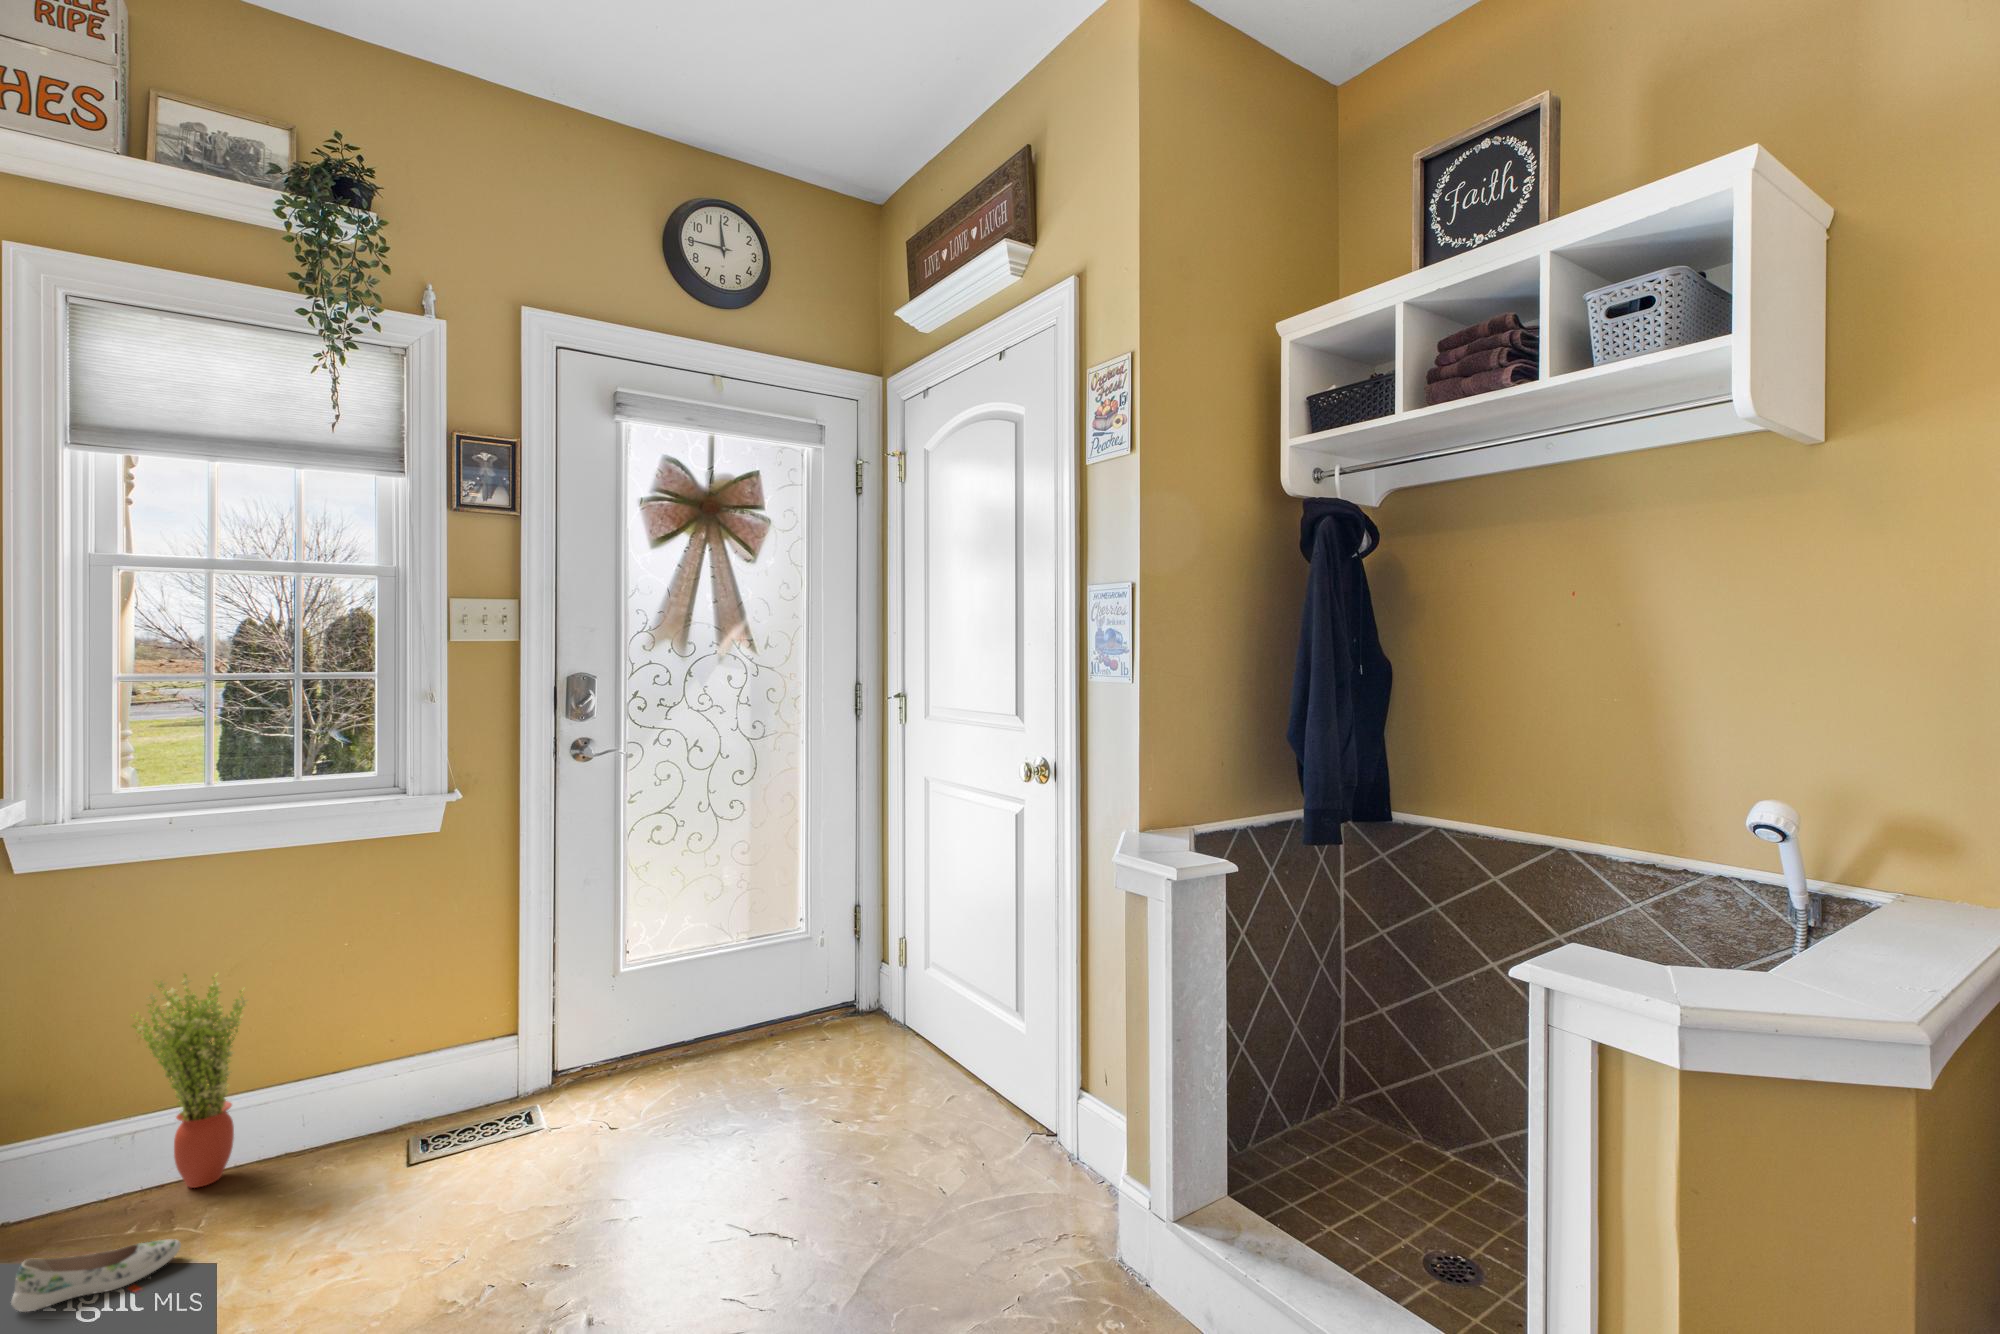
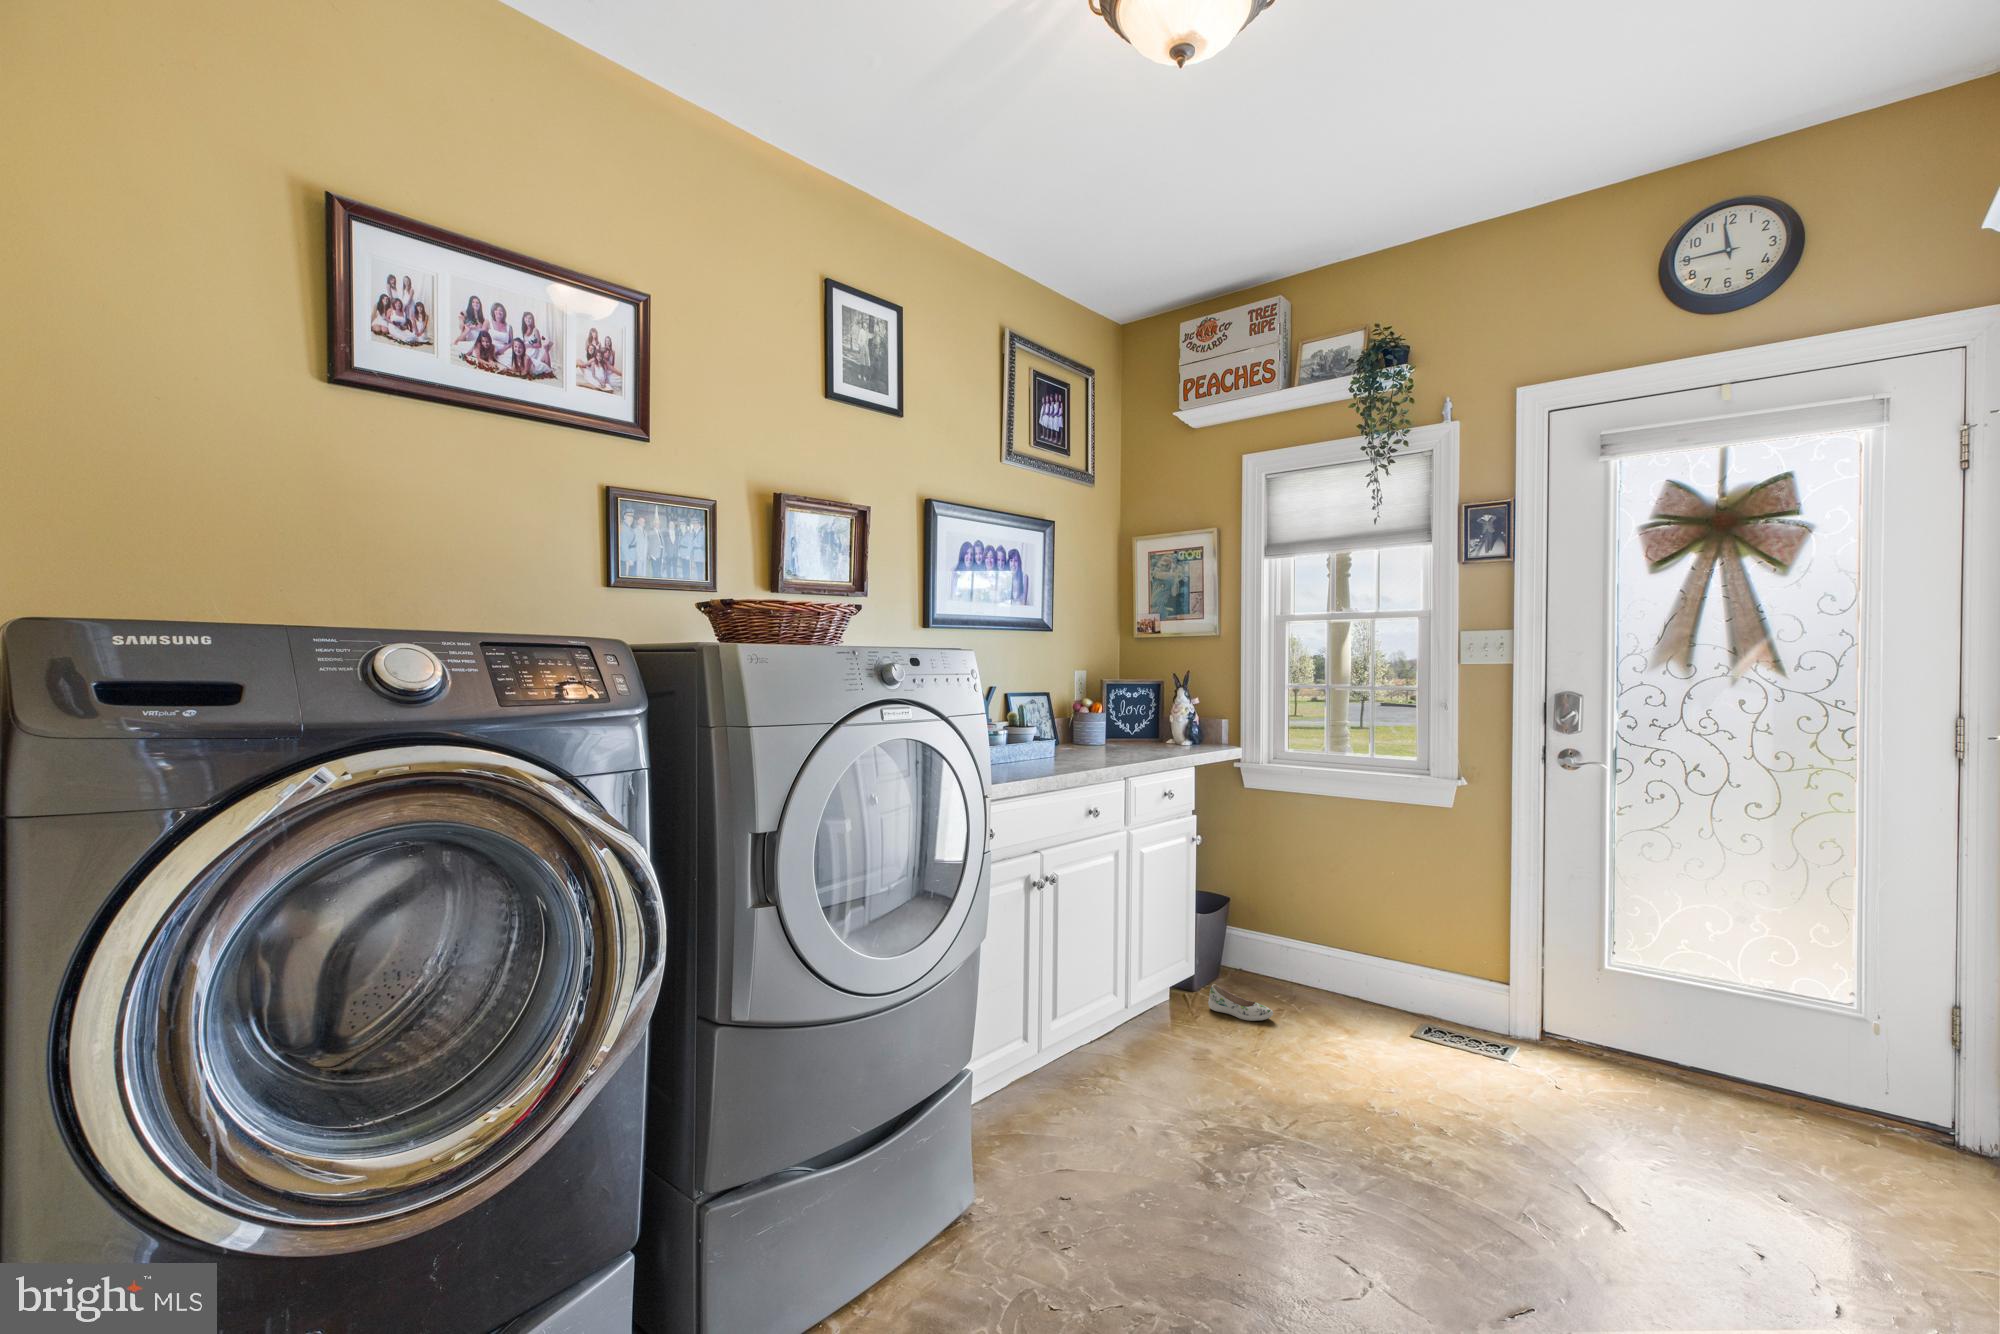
potted plant: present [132,974,248,1188] -> none [1273,864,1330,996]

